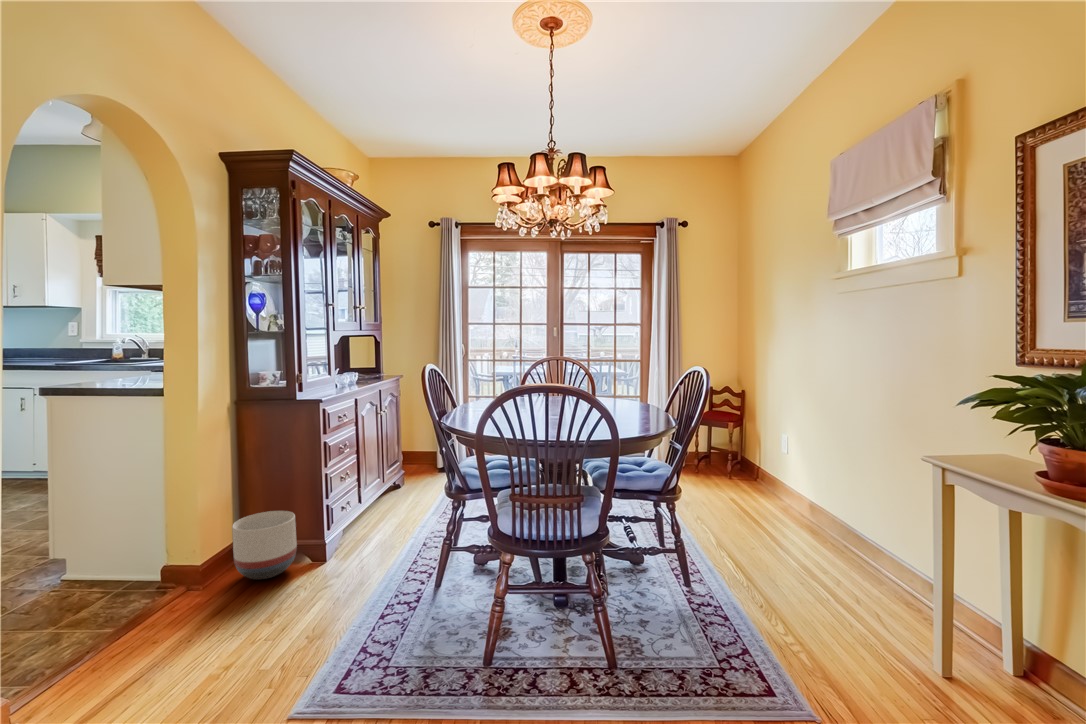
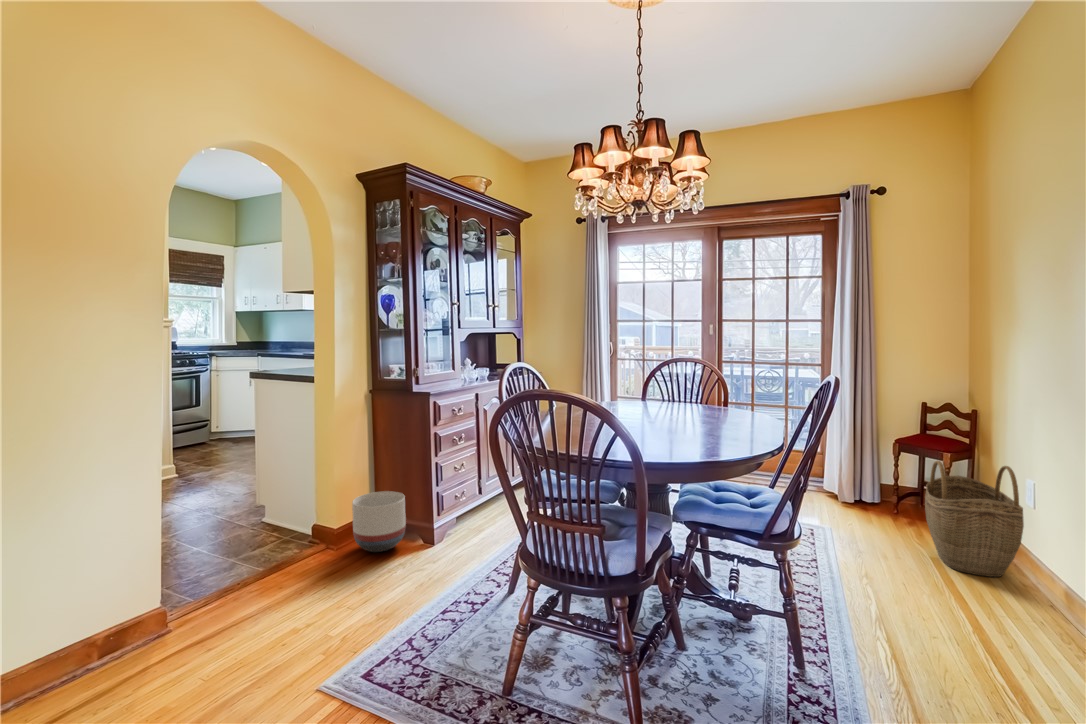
woven basket: none [724,426,785,504] -> present [925,461,1024,577]

